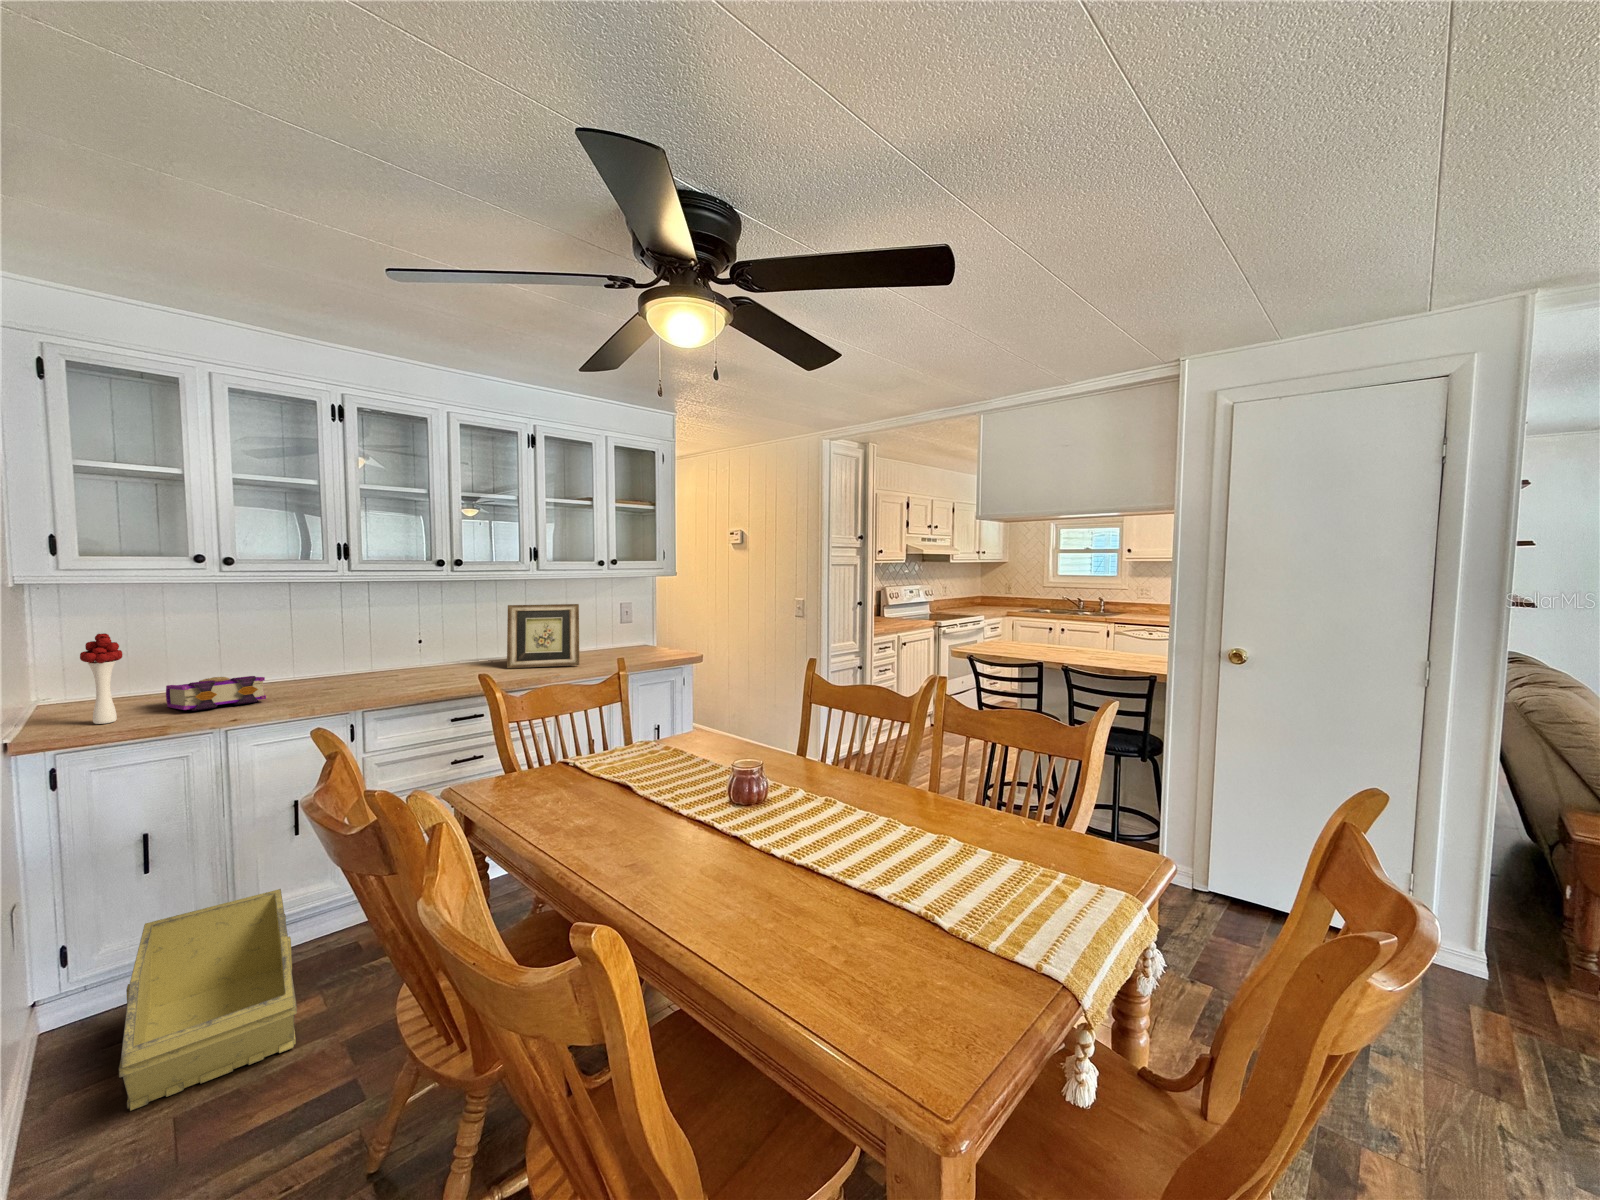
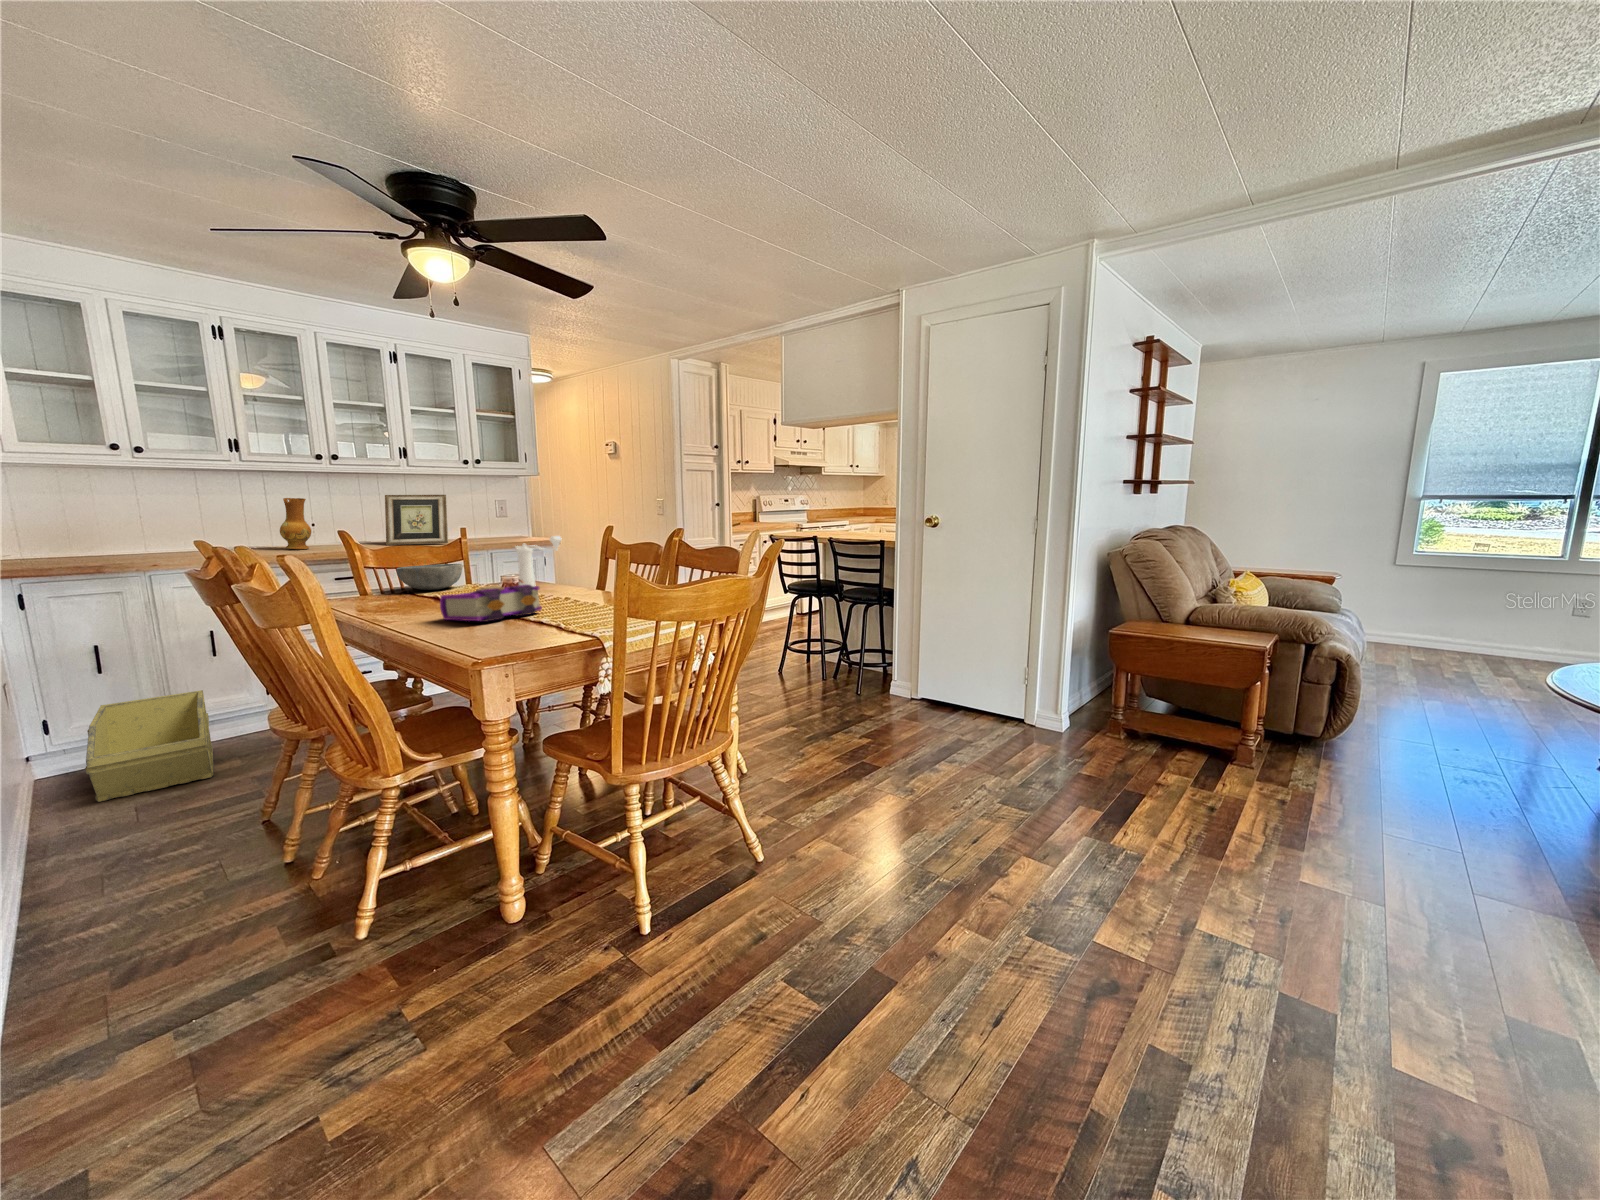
ceramic jug: none [386,614,423,680] -> present [280,498,311,549]
flower bouquet: present [80,633,123,724] -> none [28,499,62,565]
book: present [166,676,266,711] -> present [440,584,542,622]
pepper mill: none [789,711,847,808] -> present [516,536,561,586]
bowl: none [588,732,674,779] -> present [396,564,462,590]

